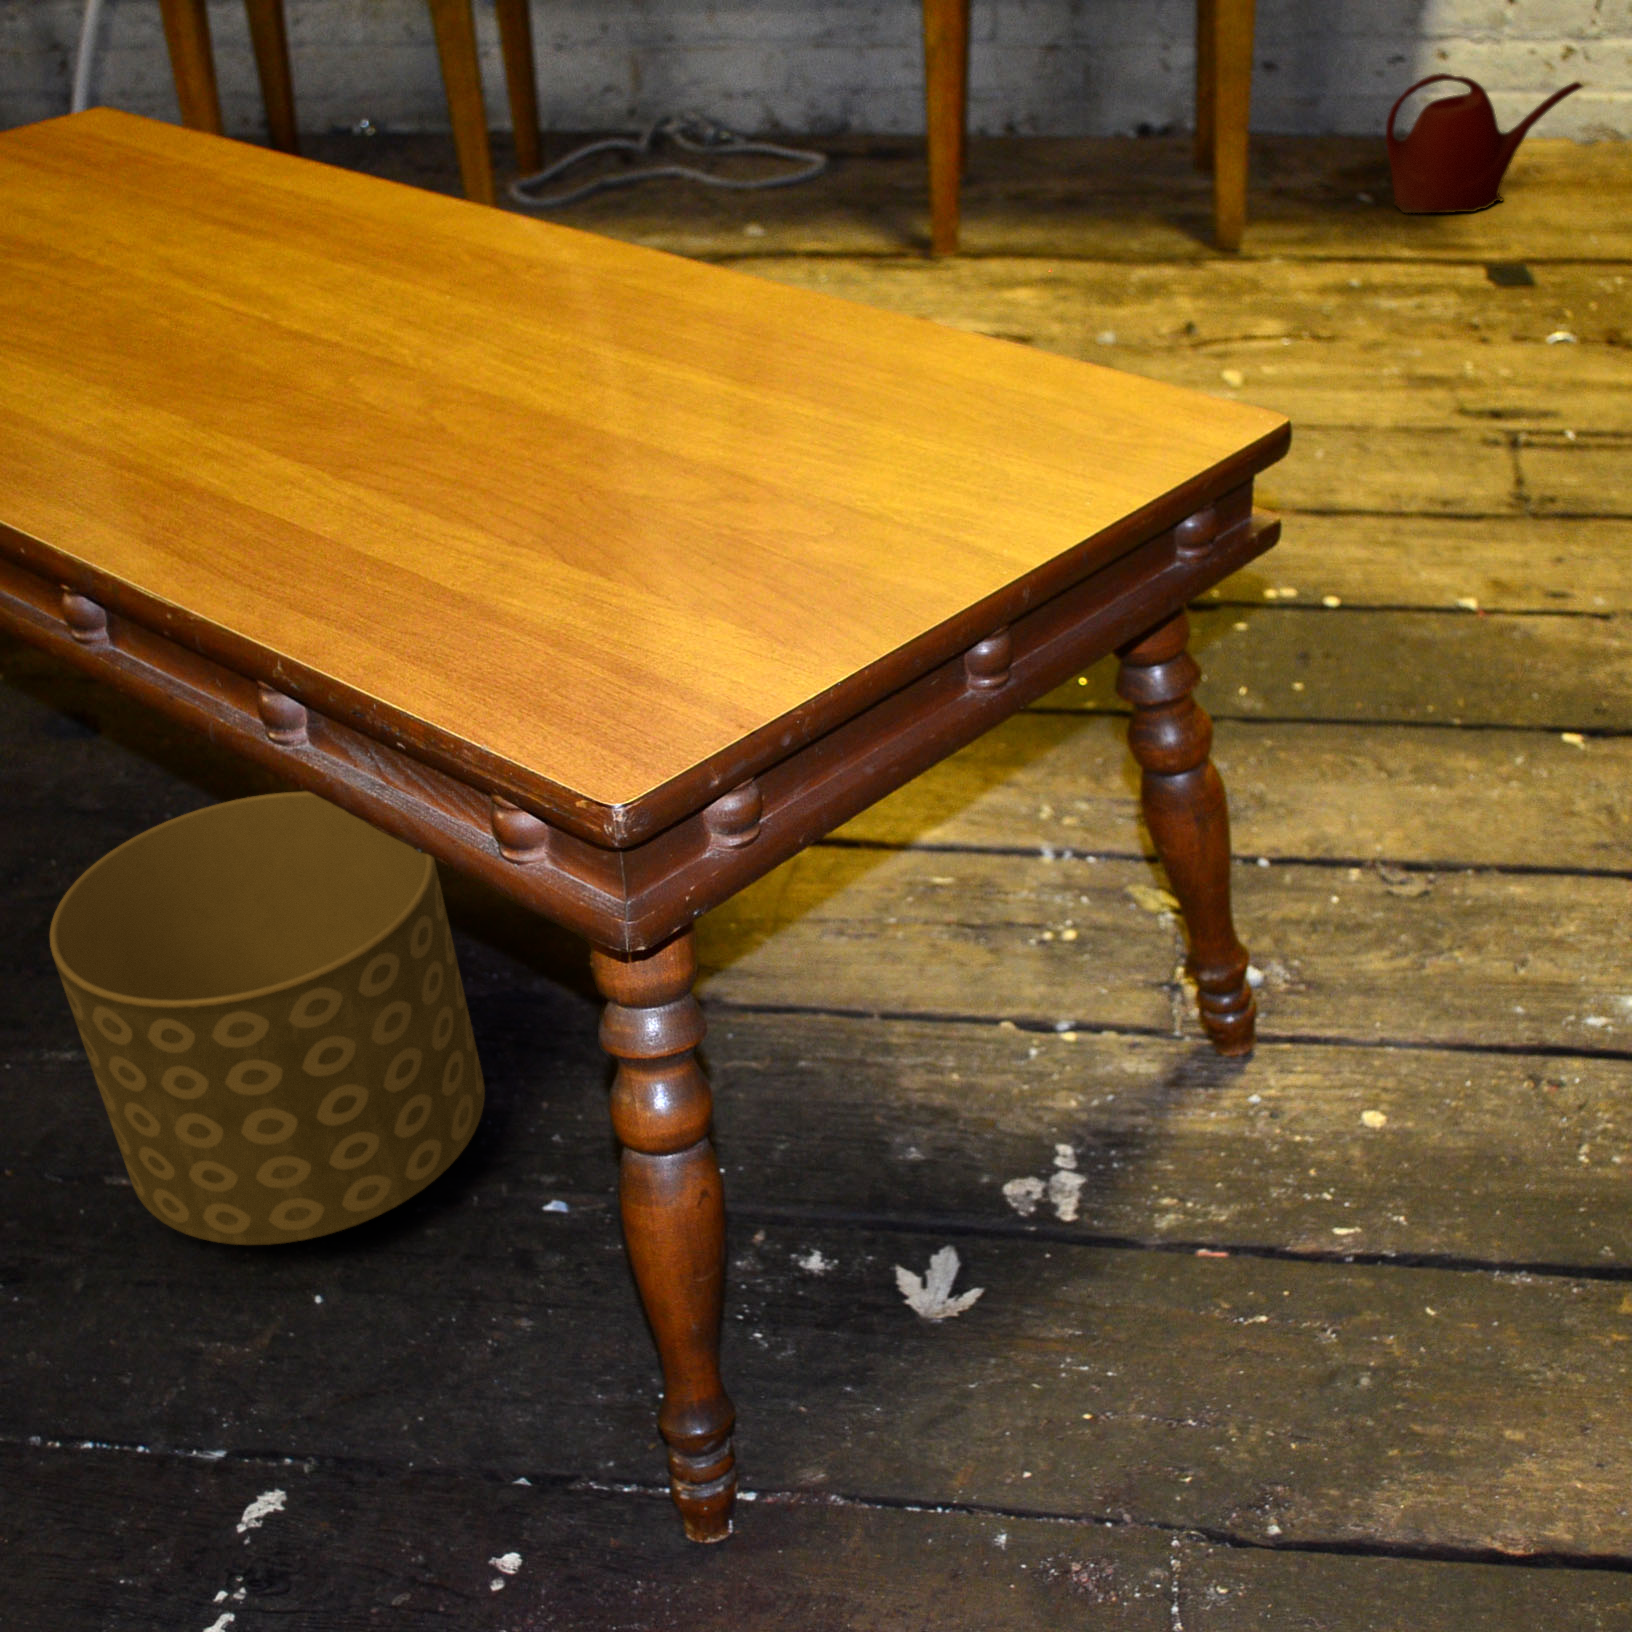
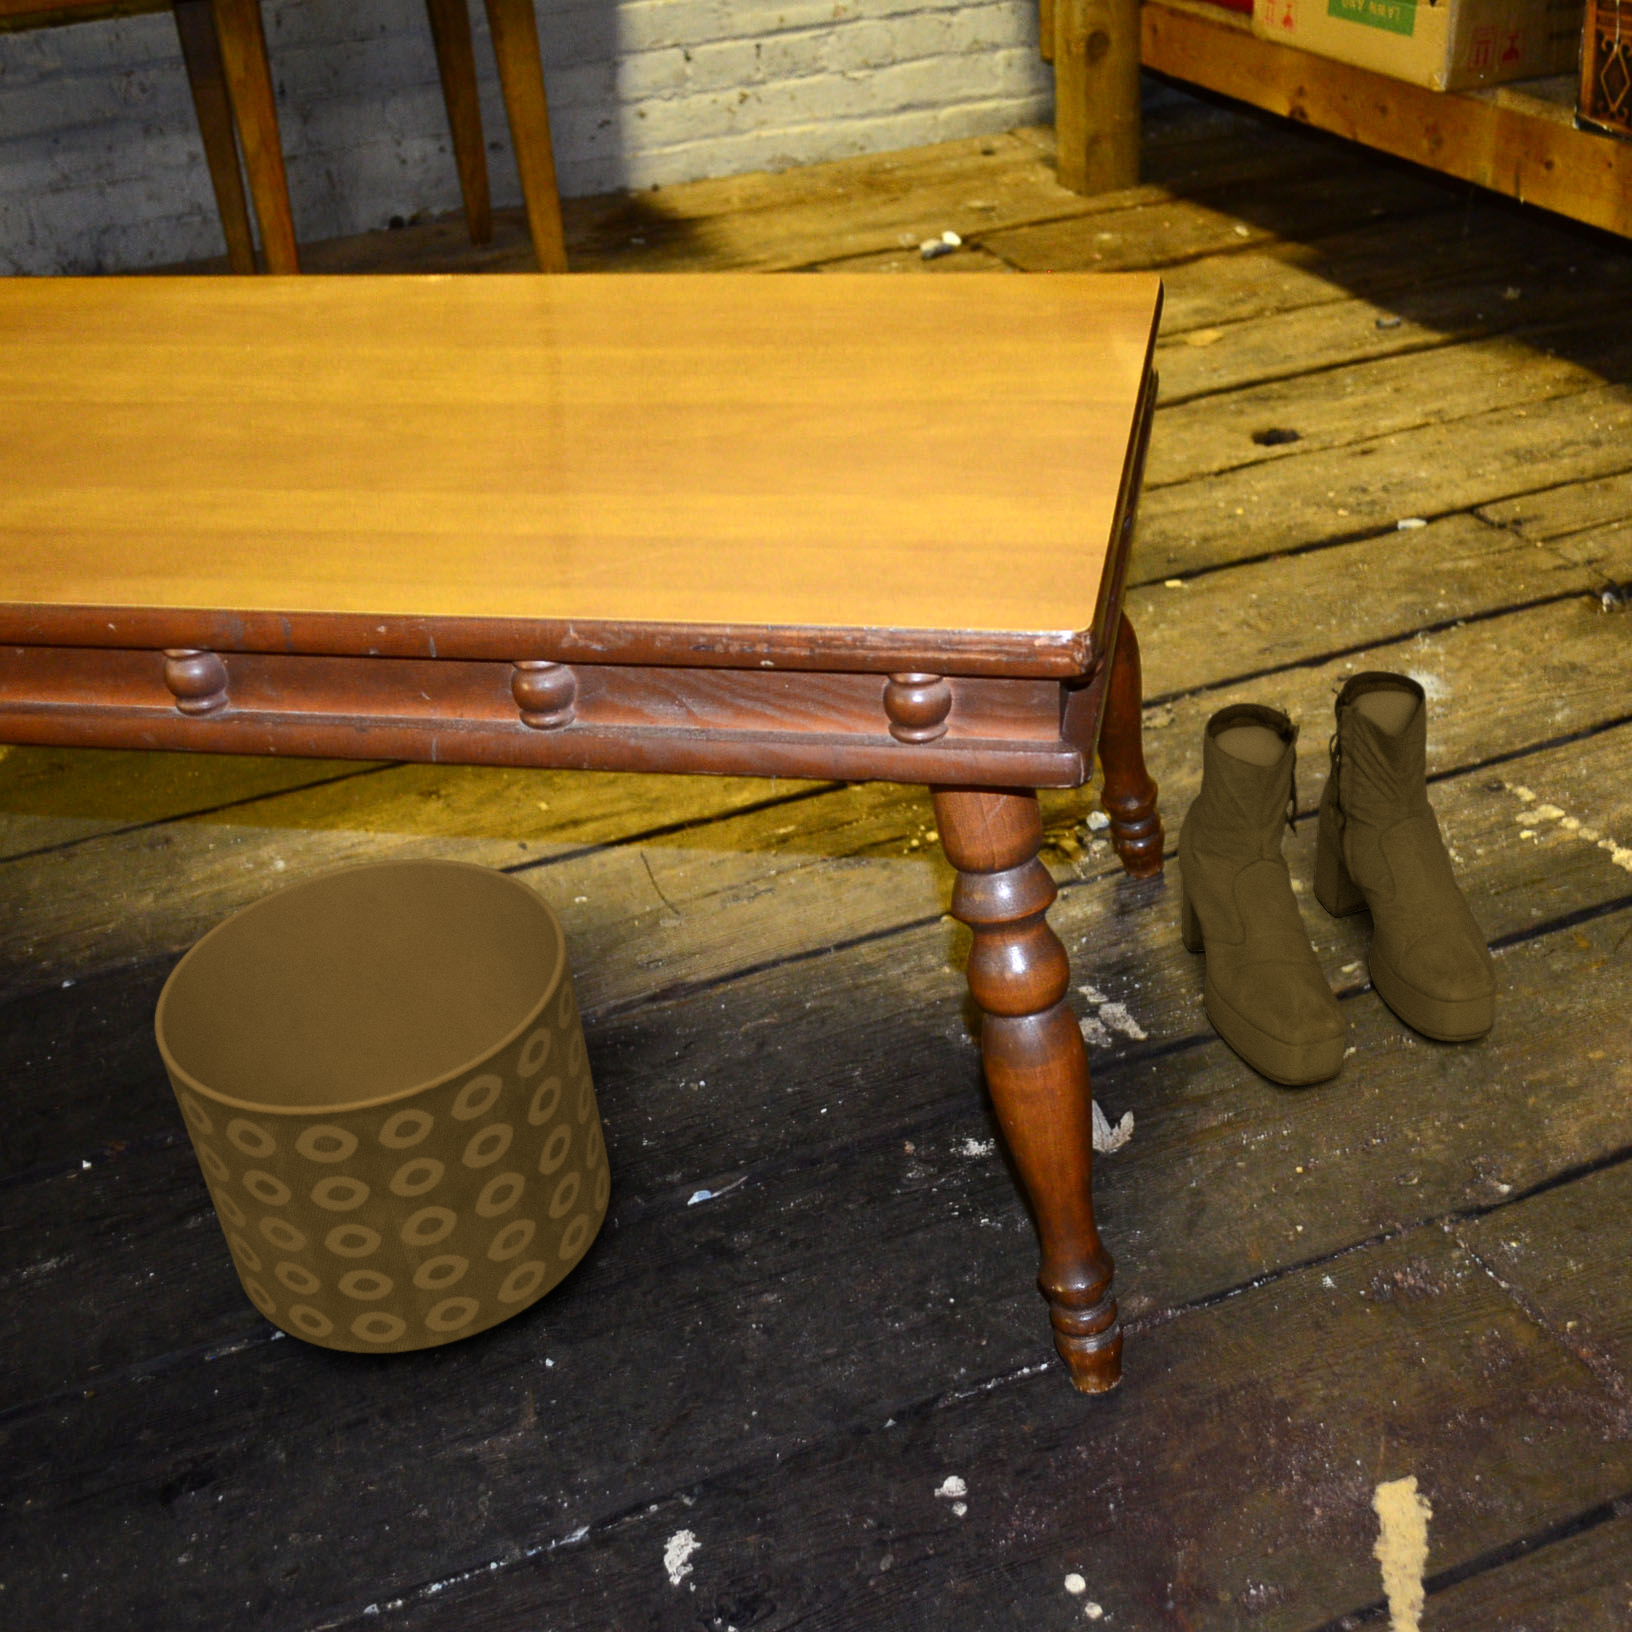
watering can: present [1386,73,1583,213] -> none [663,102,811,231]
boots: none [1133,888,1483,1363] -> present [1177,671,1497,1086]

